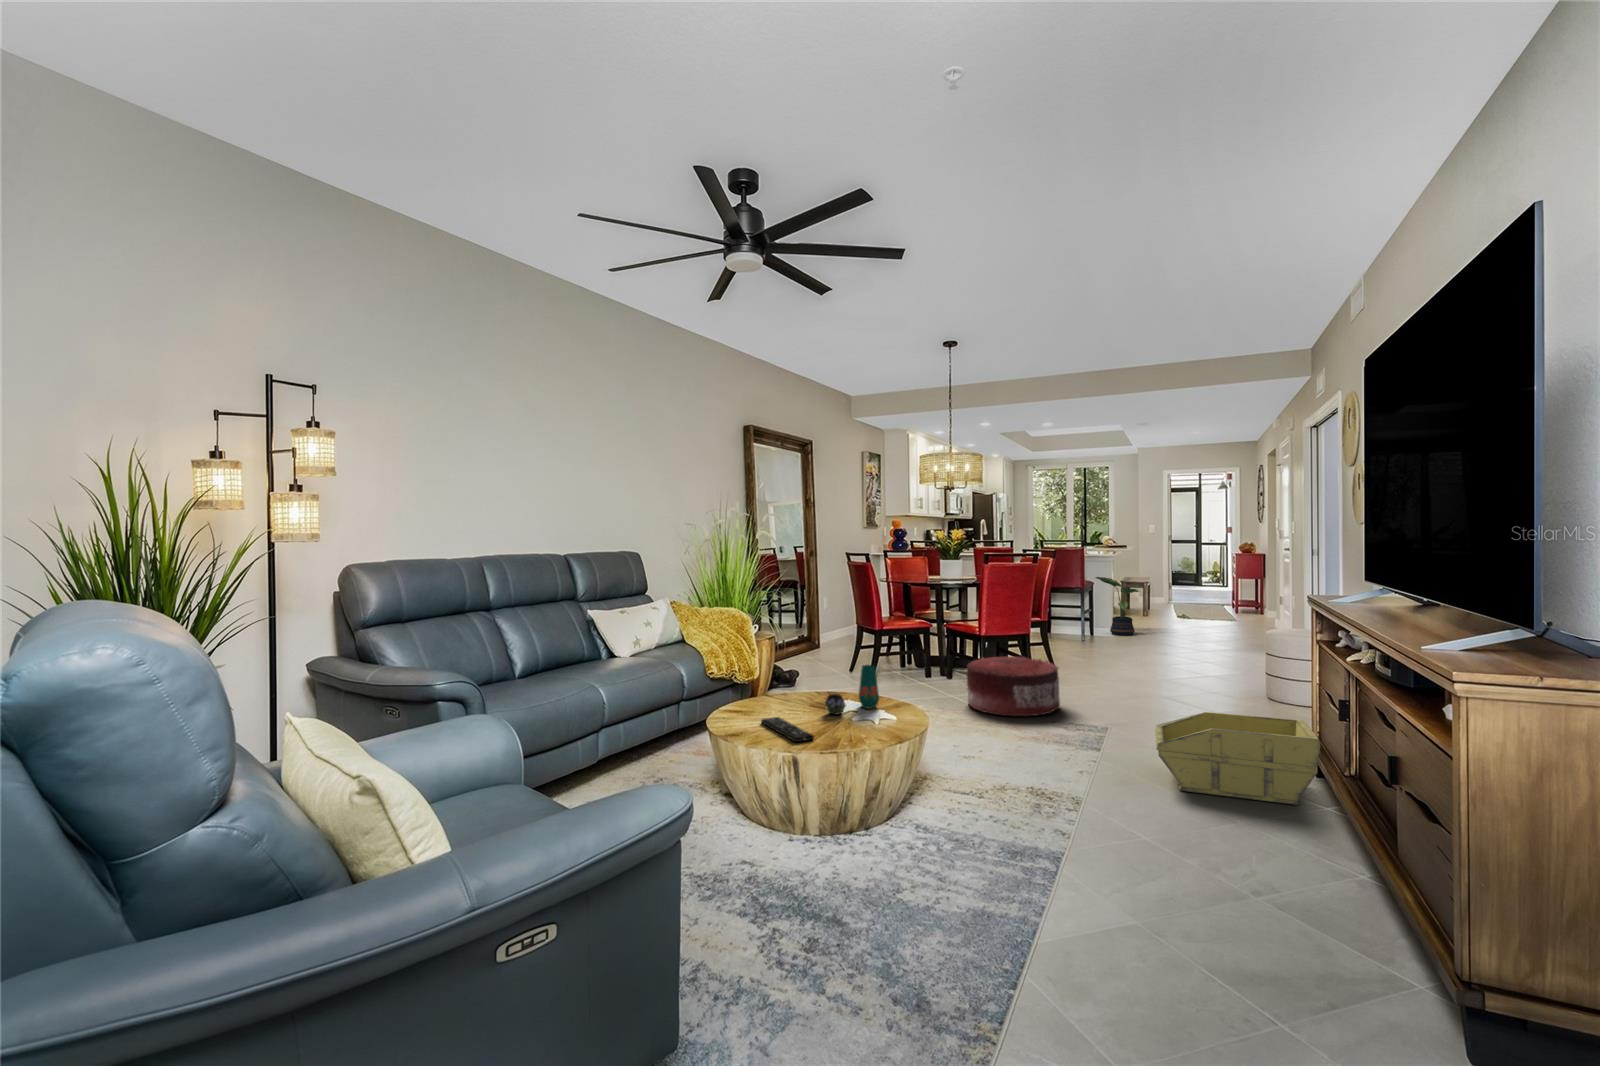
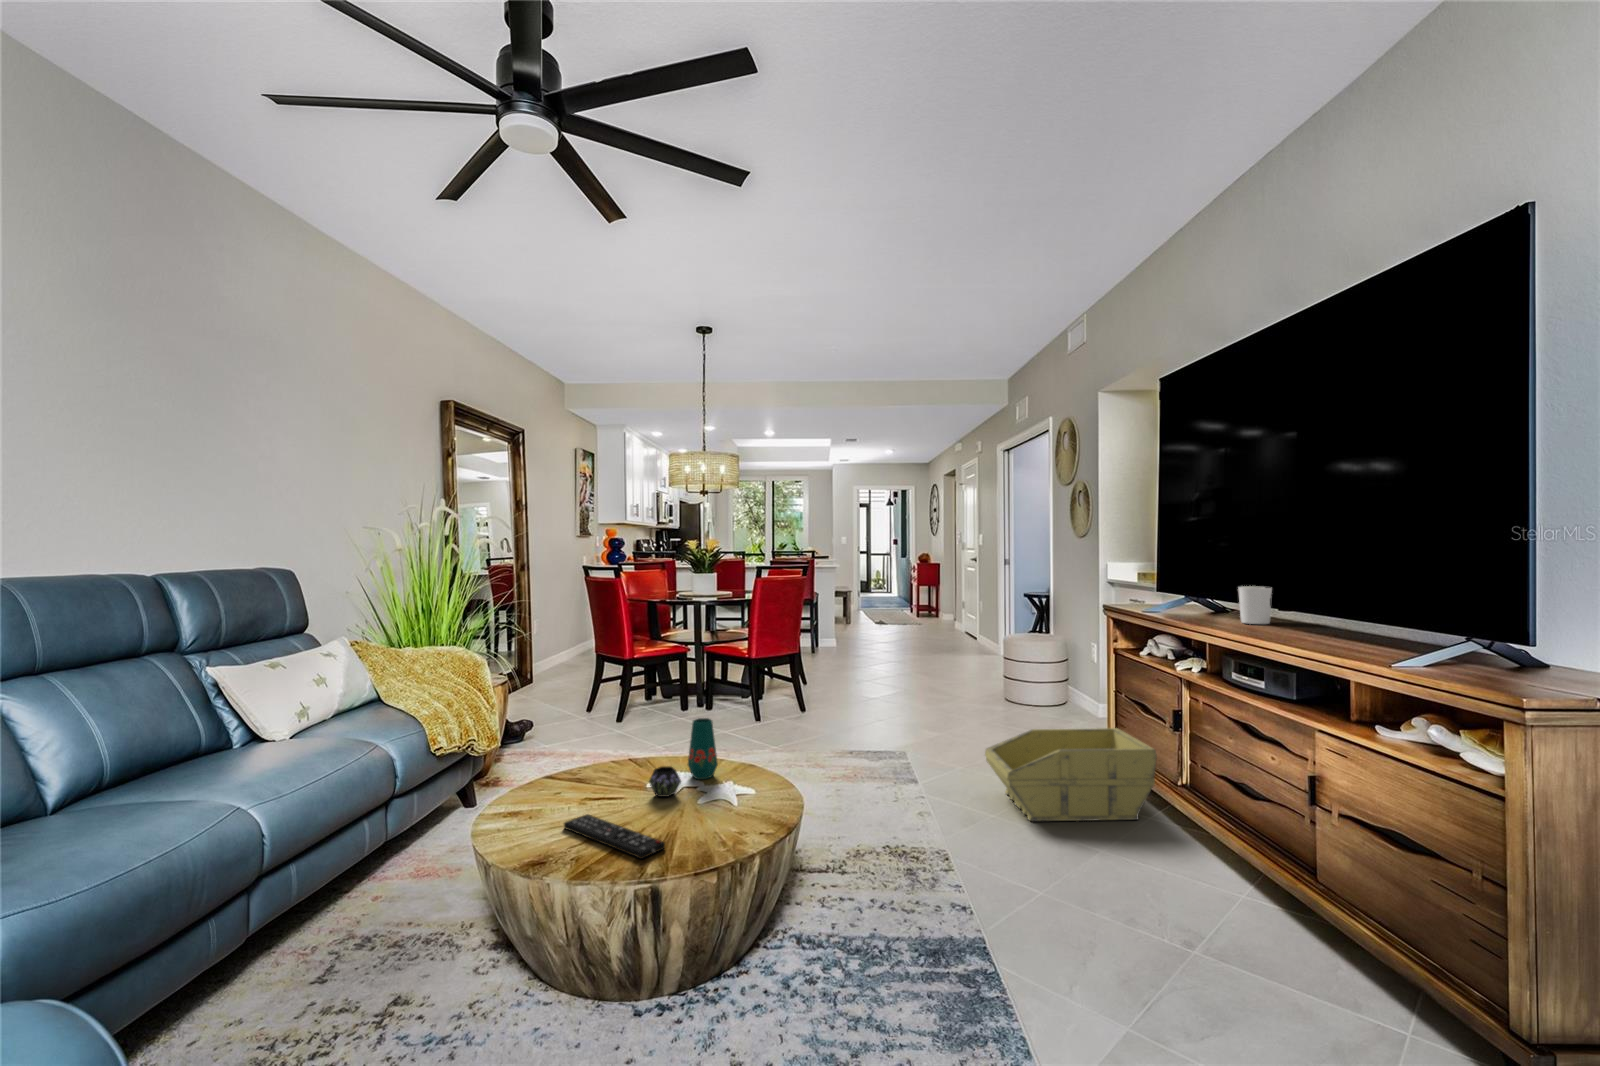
potted plant: present [1095,577,1139,635] -> none [818,587,860,644]
candle holder: none [1369,580,1405,617] -> present [1238,586,1272,624]
pouf: present [967,656,1060,716] -> none [747,678,848,750]

